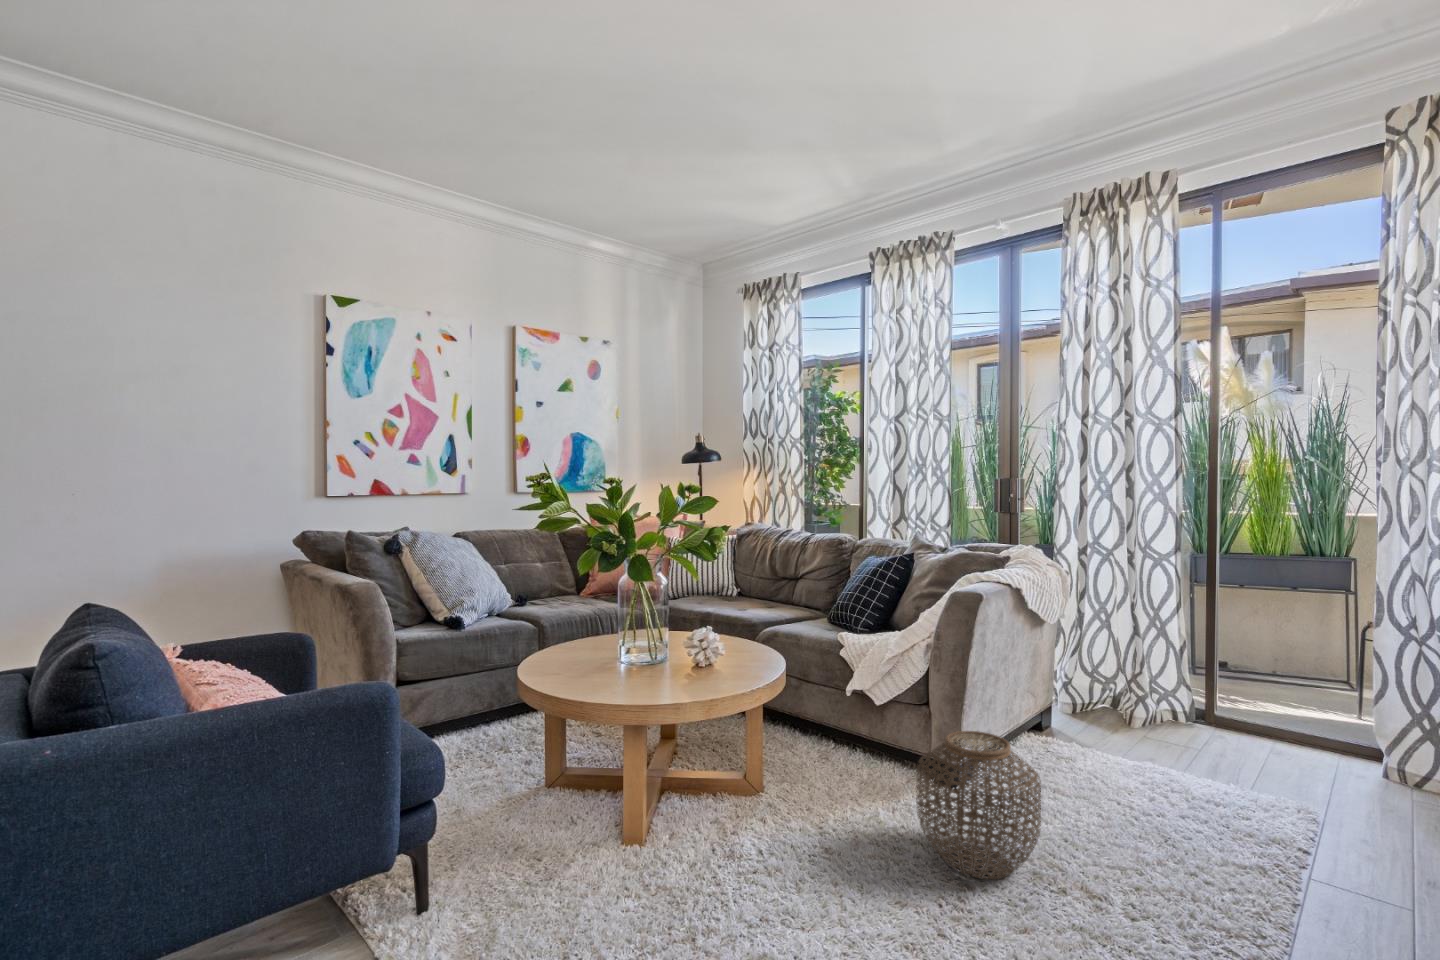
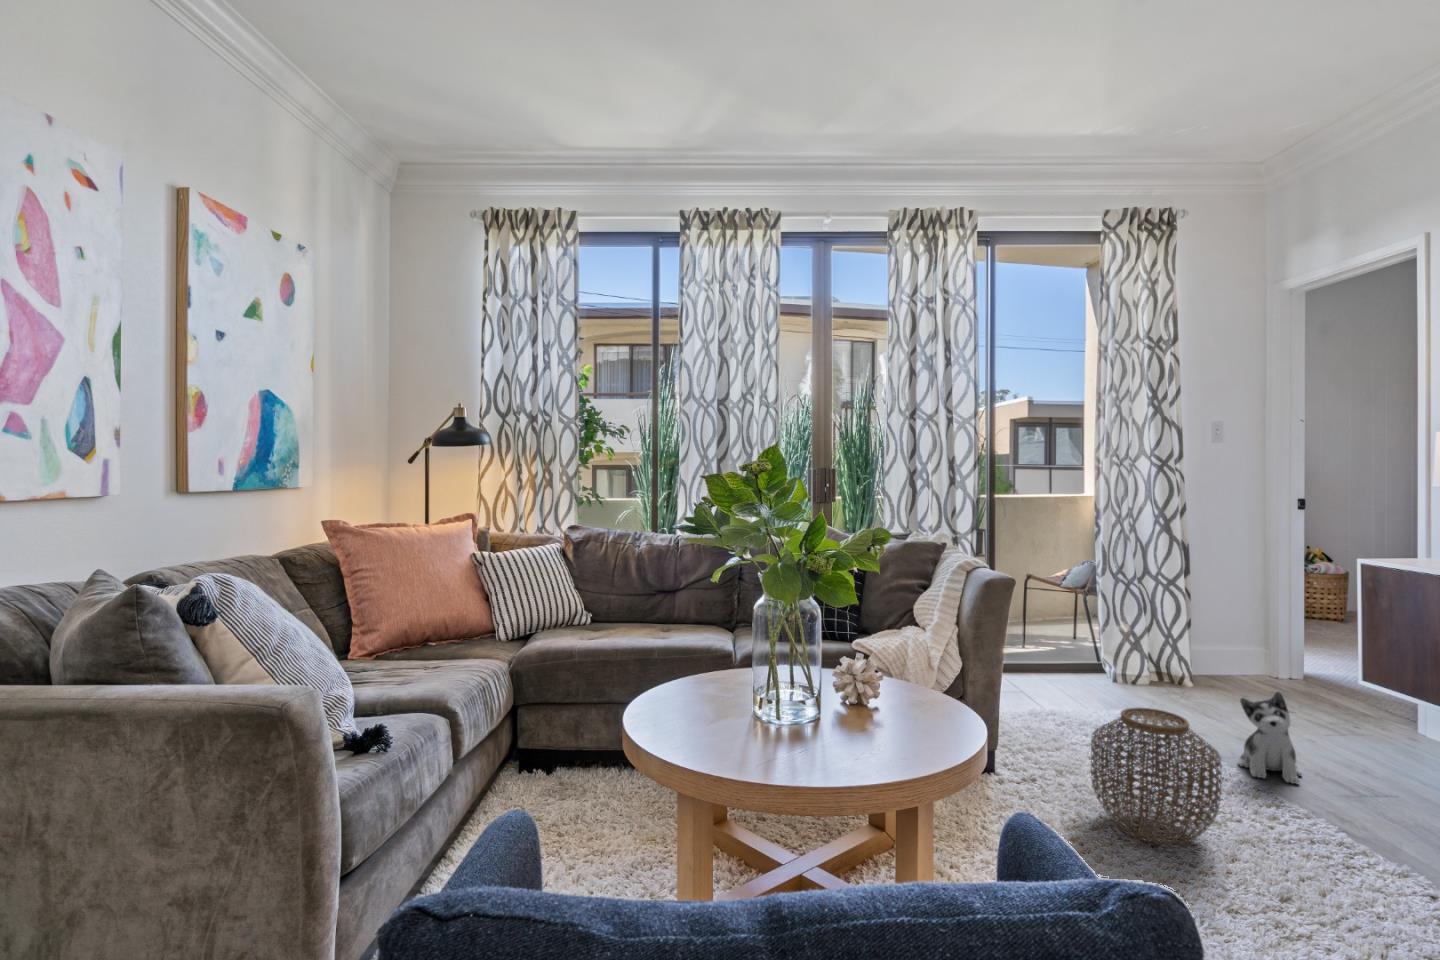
plush toy: none [1255,789,1358,922] -> present [1238,692,1302,784]

